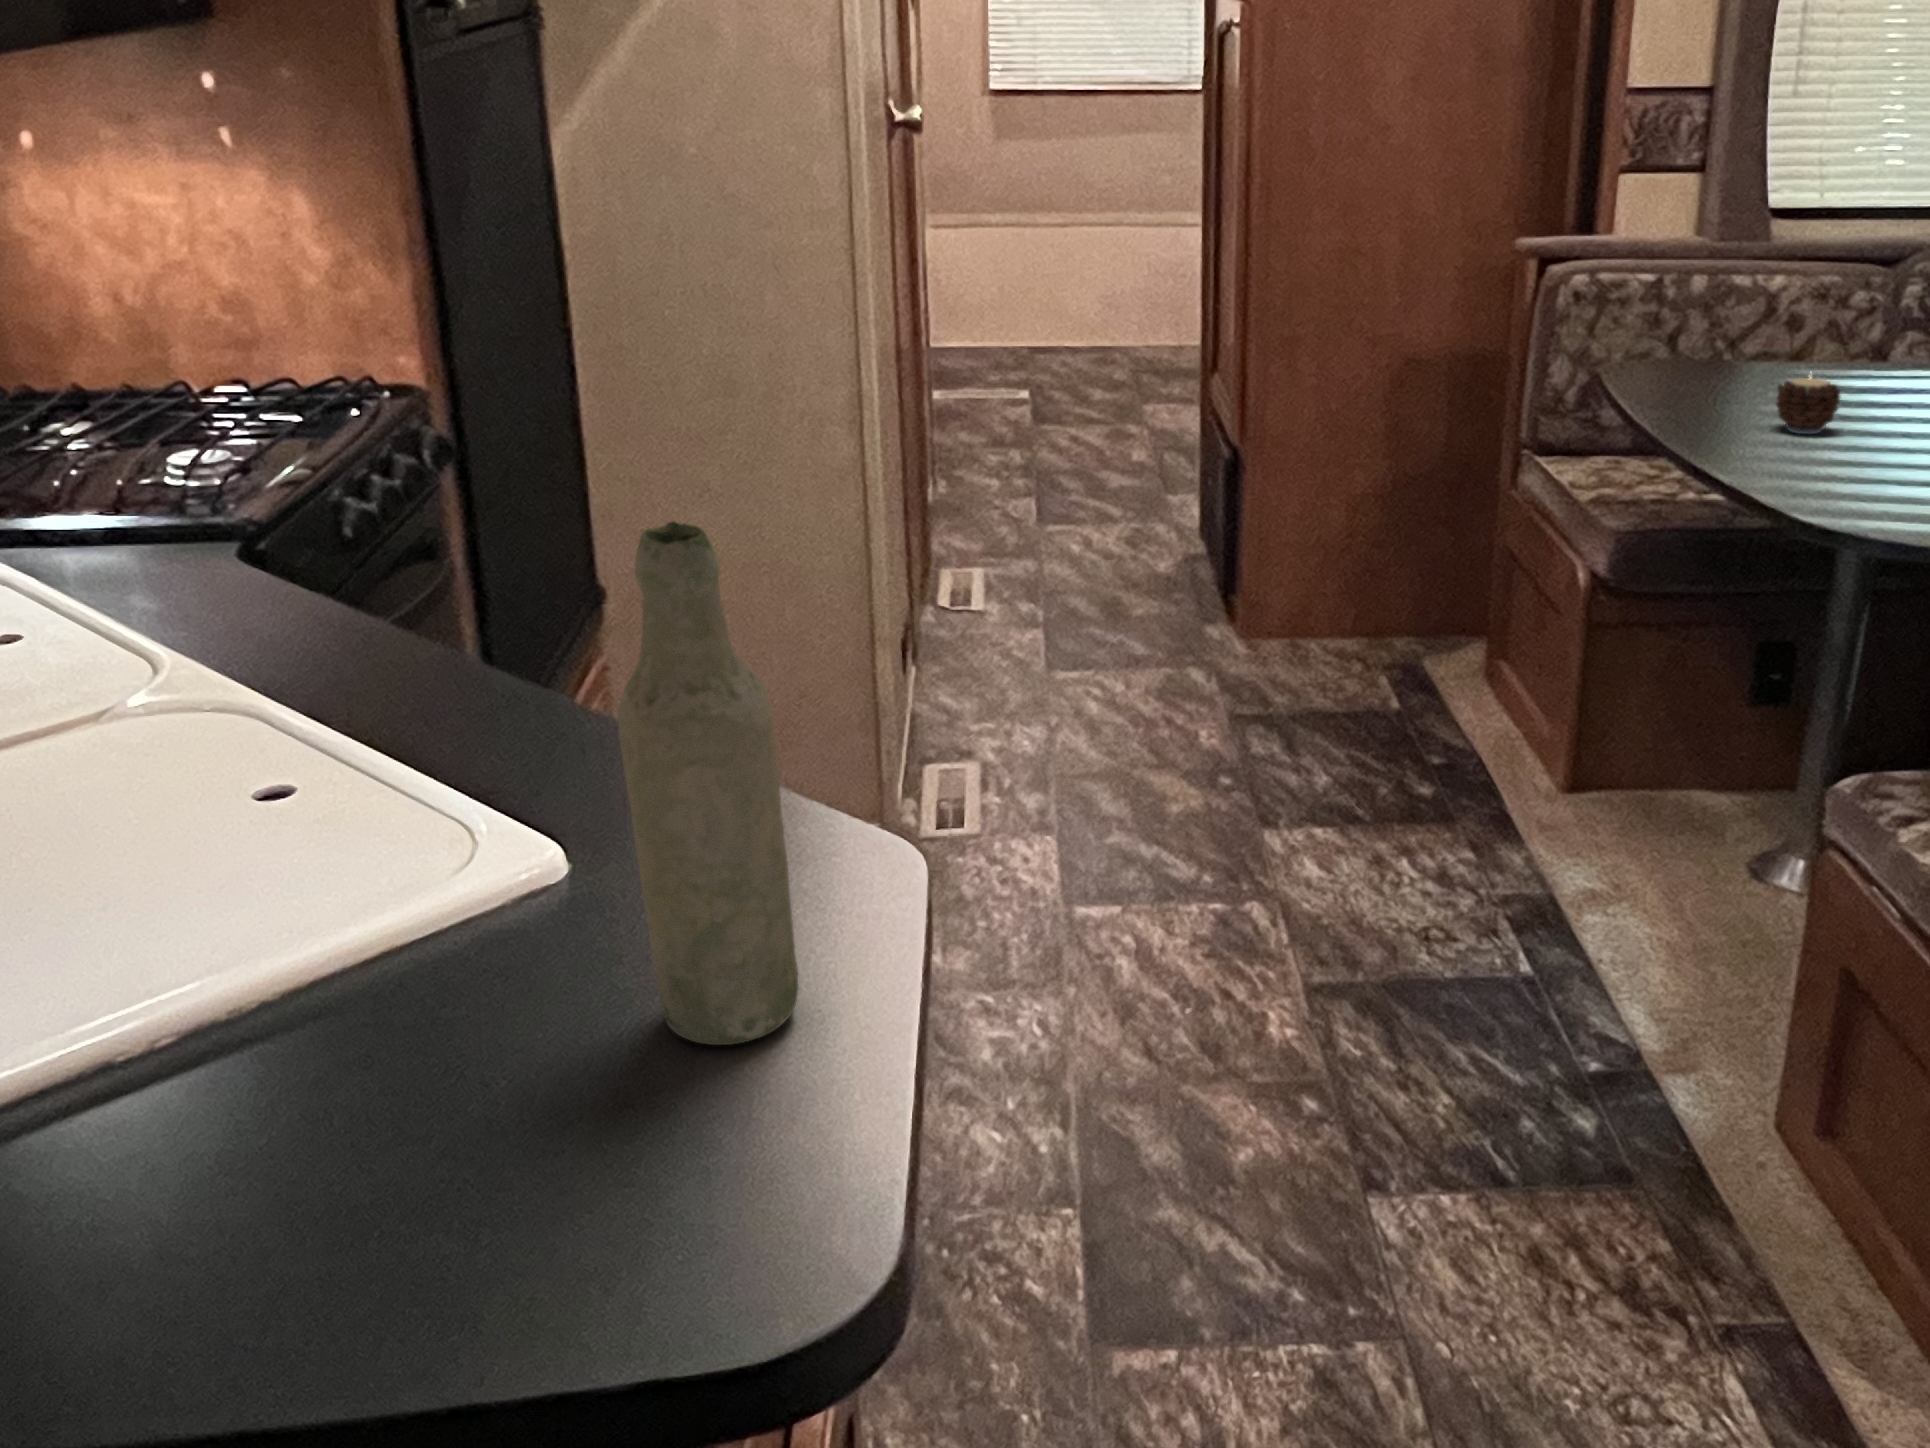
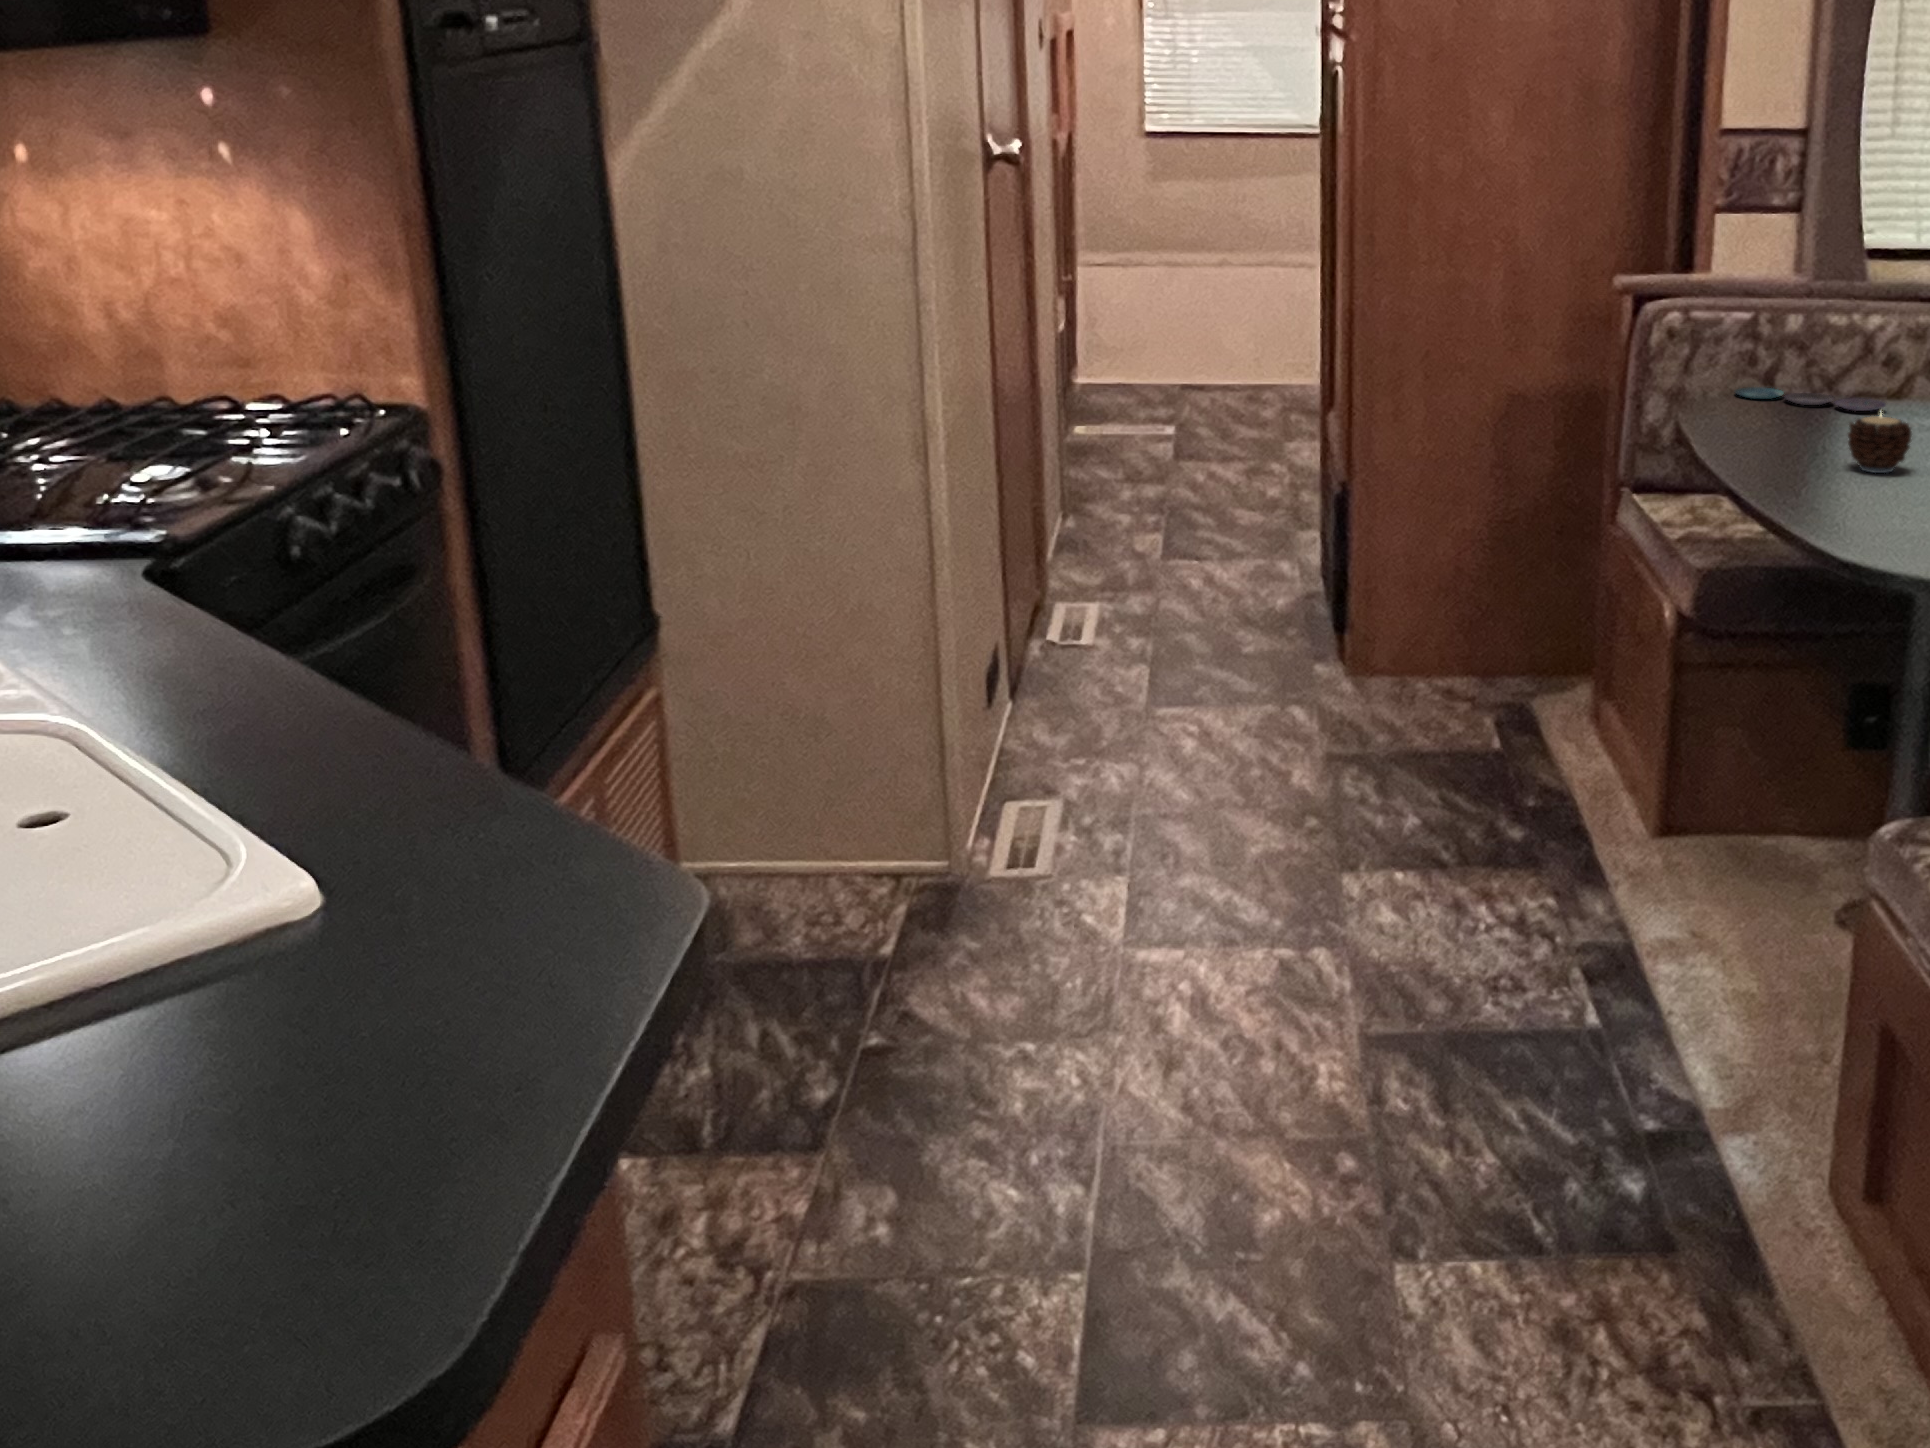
plate: none [1643,348,1797,371] -> present [1735,387,1885,411]
bottle: present [618,521,798,1045] -> none [258,514,486,1079]

